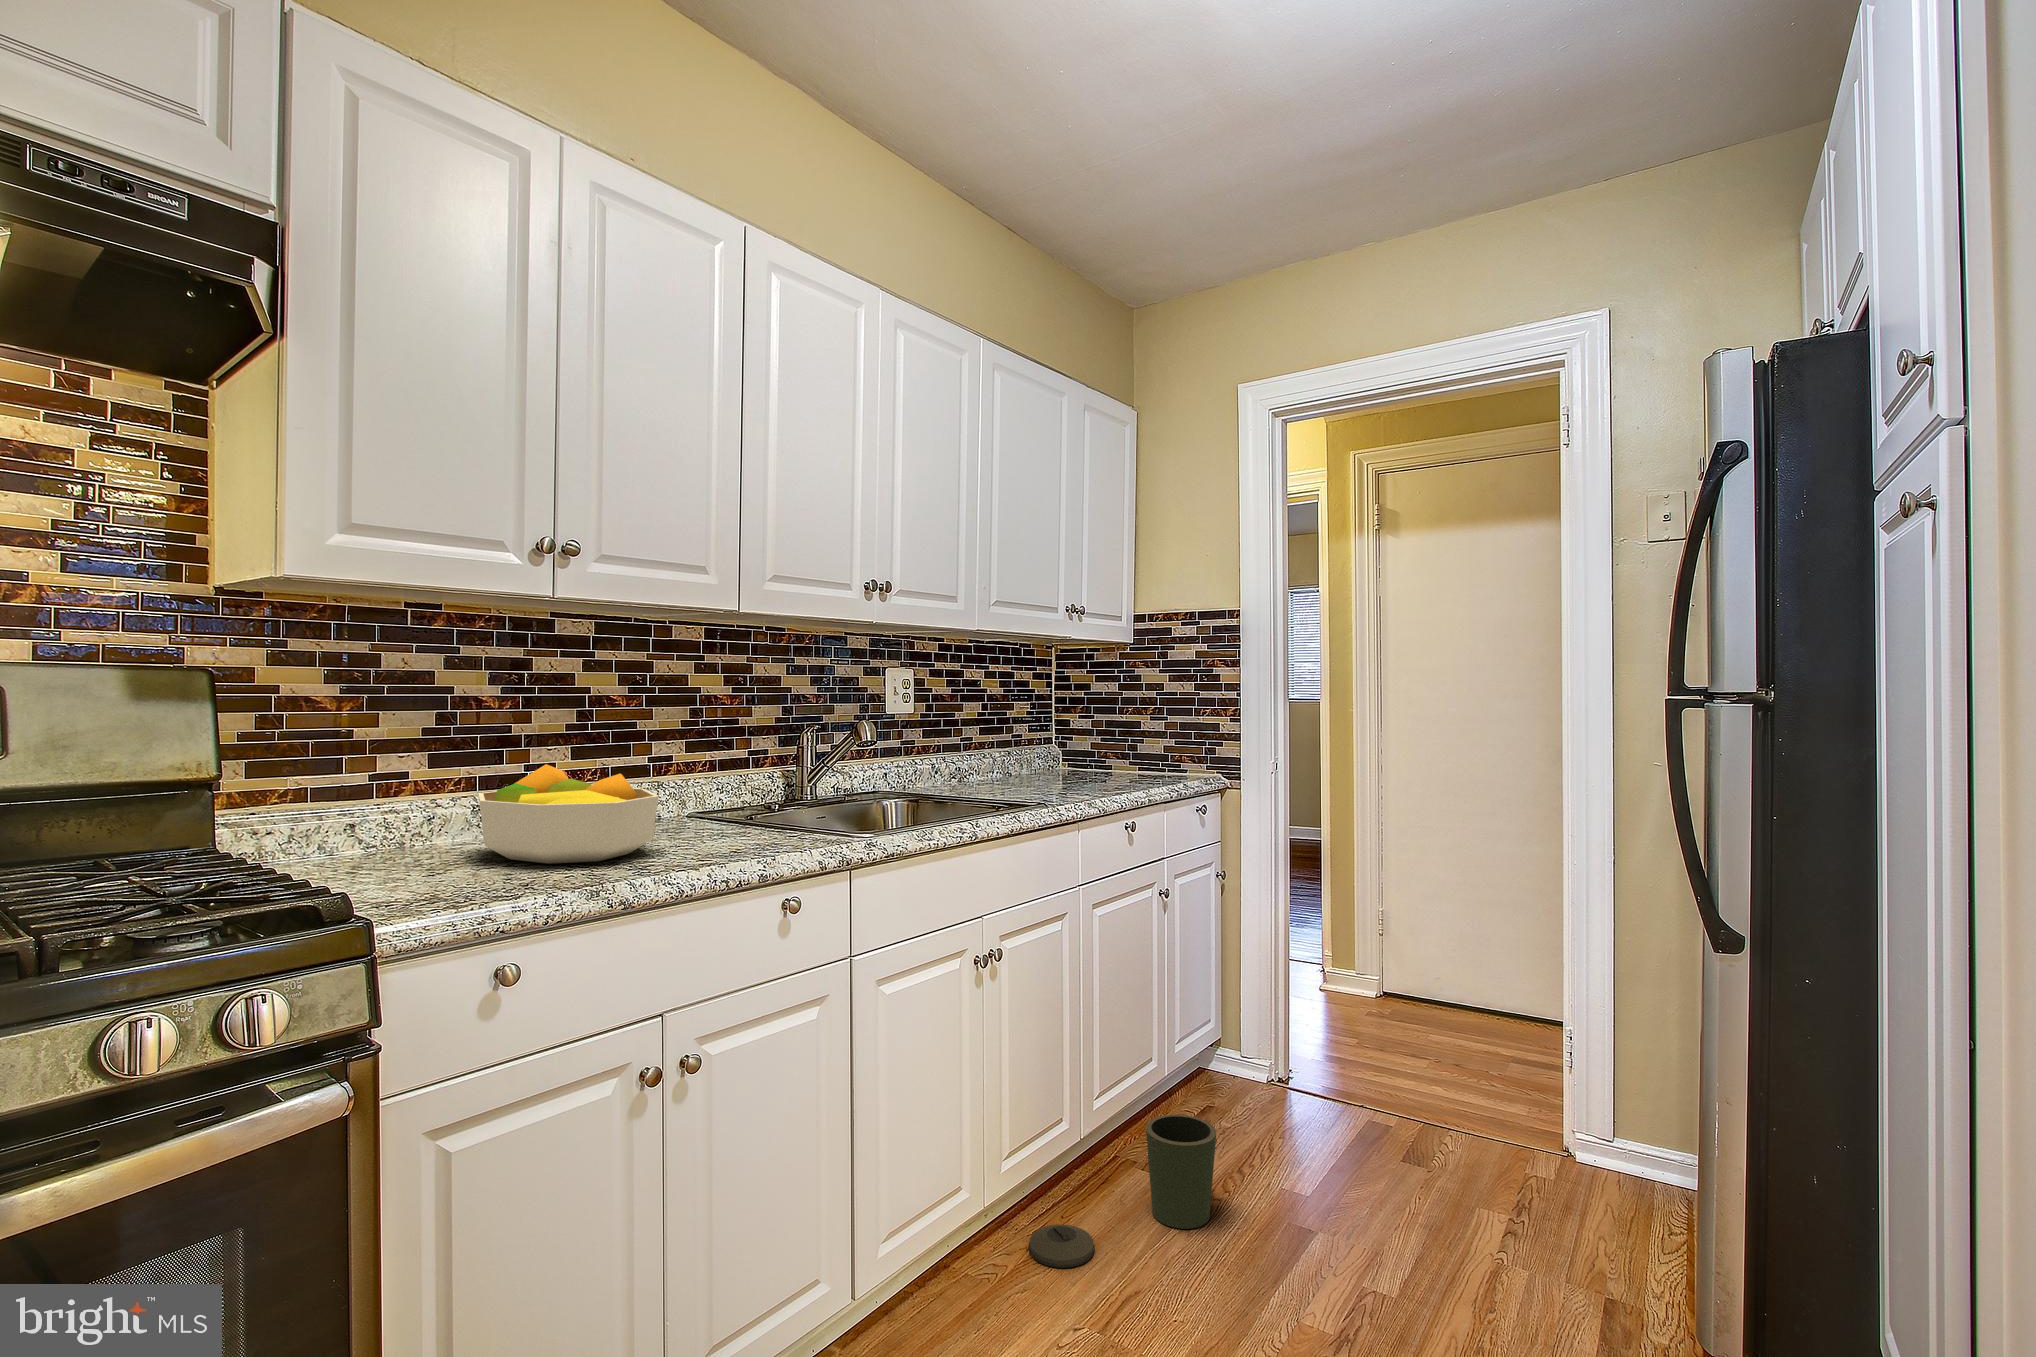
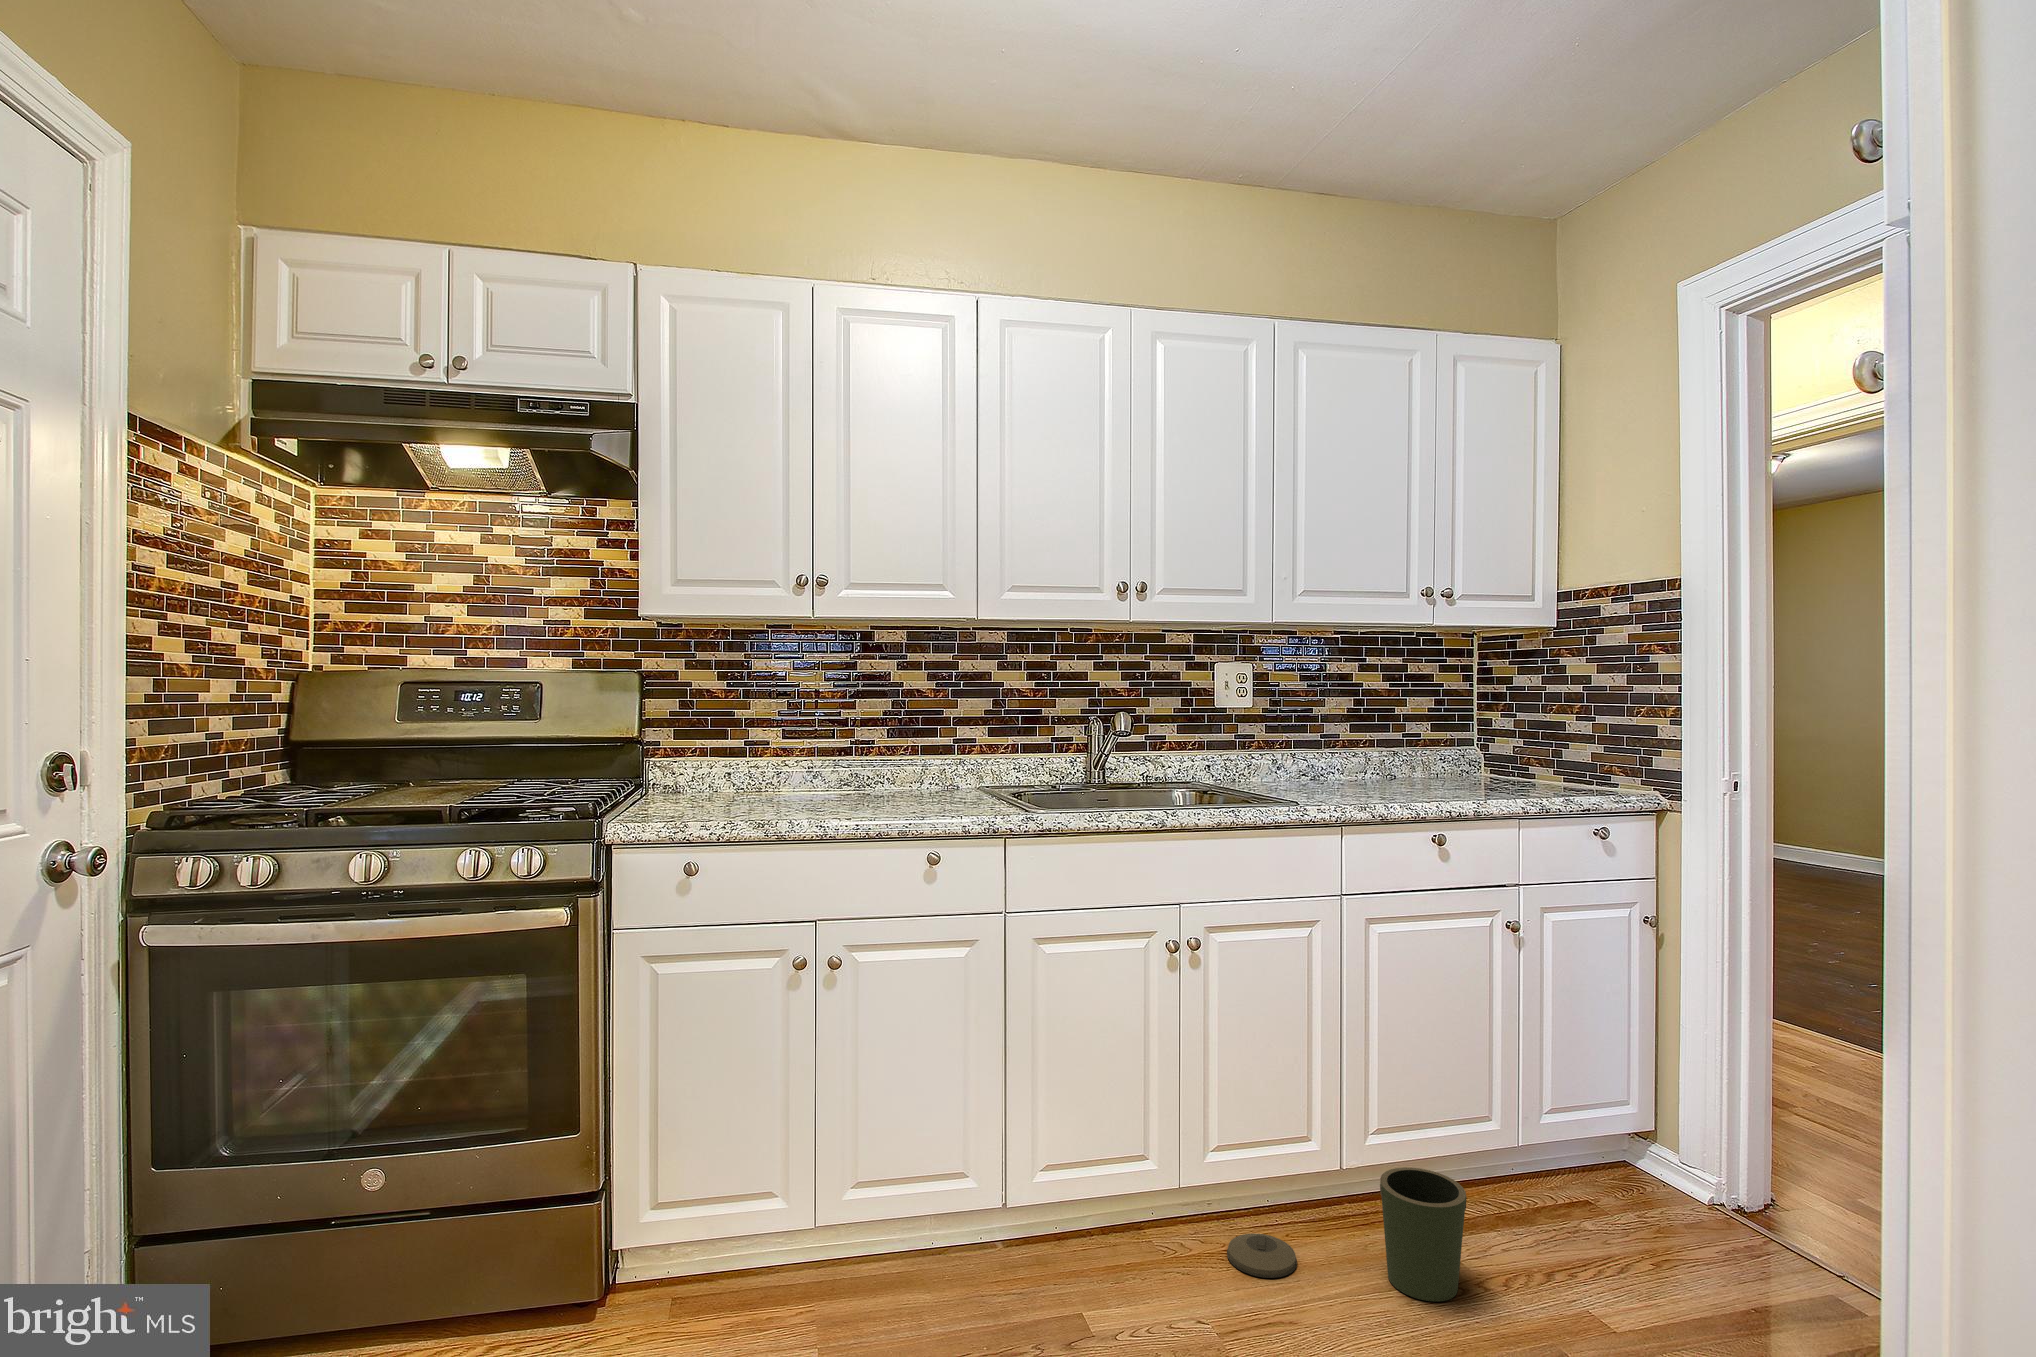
fruit bowl: present [479,764,659,864] -> none [768,738,886,809]

